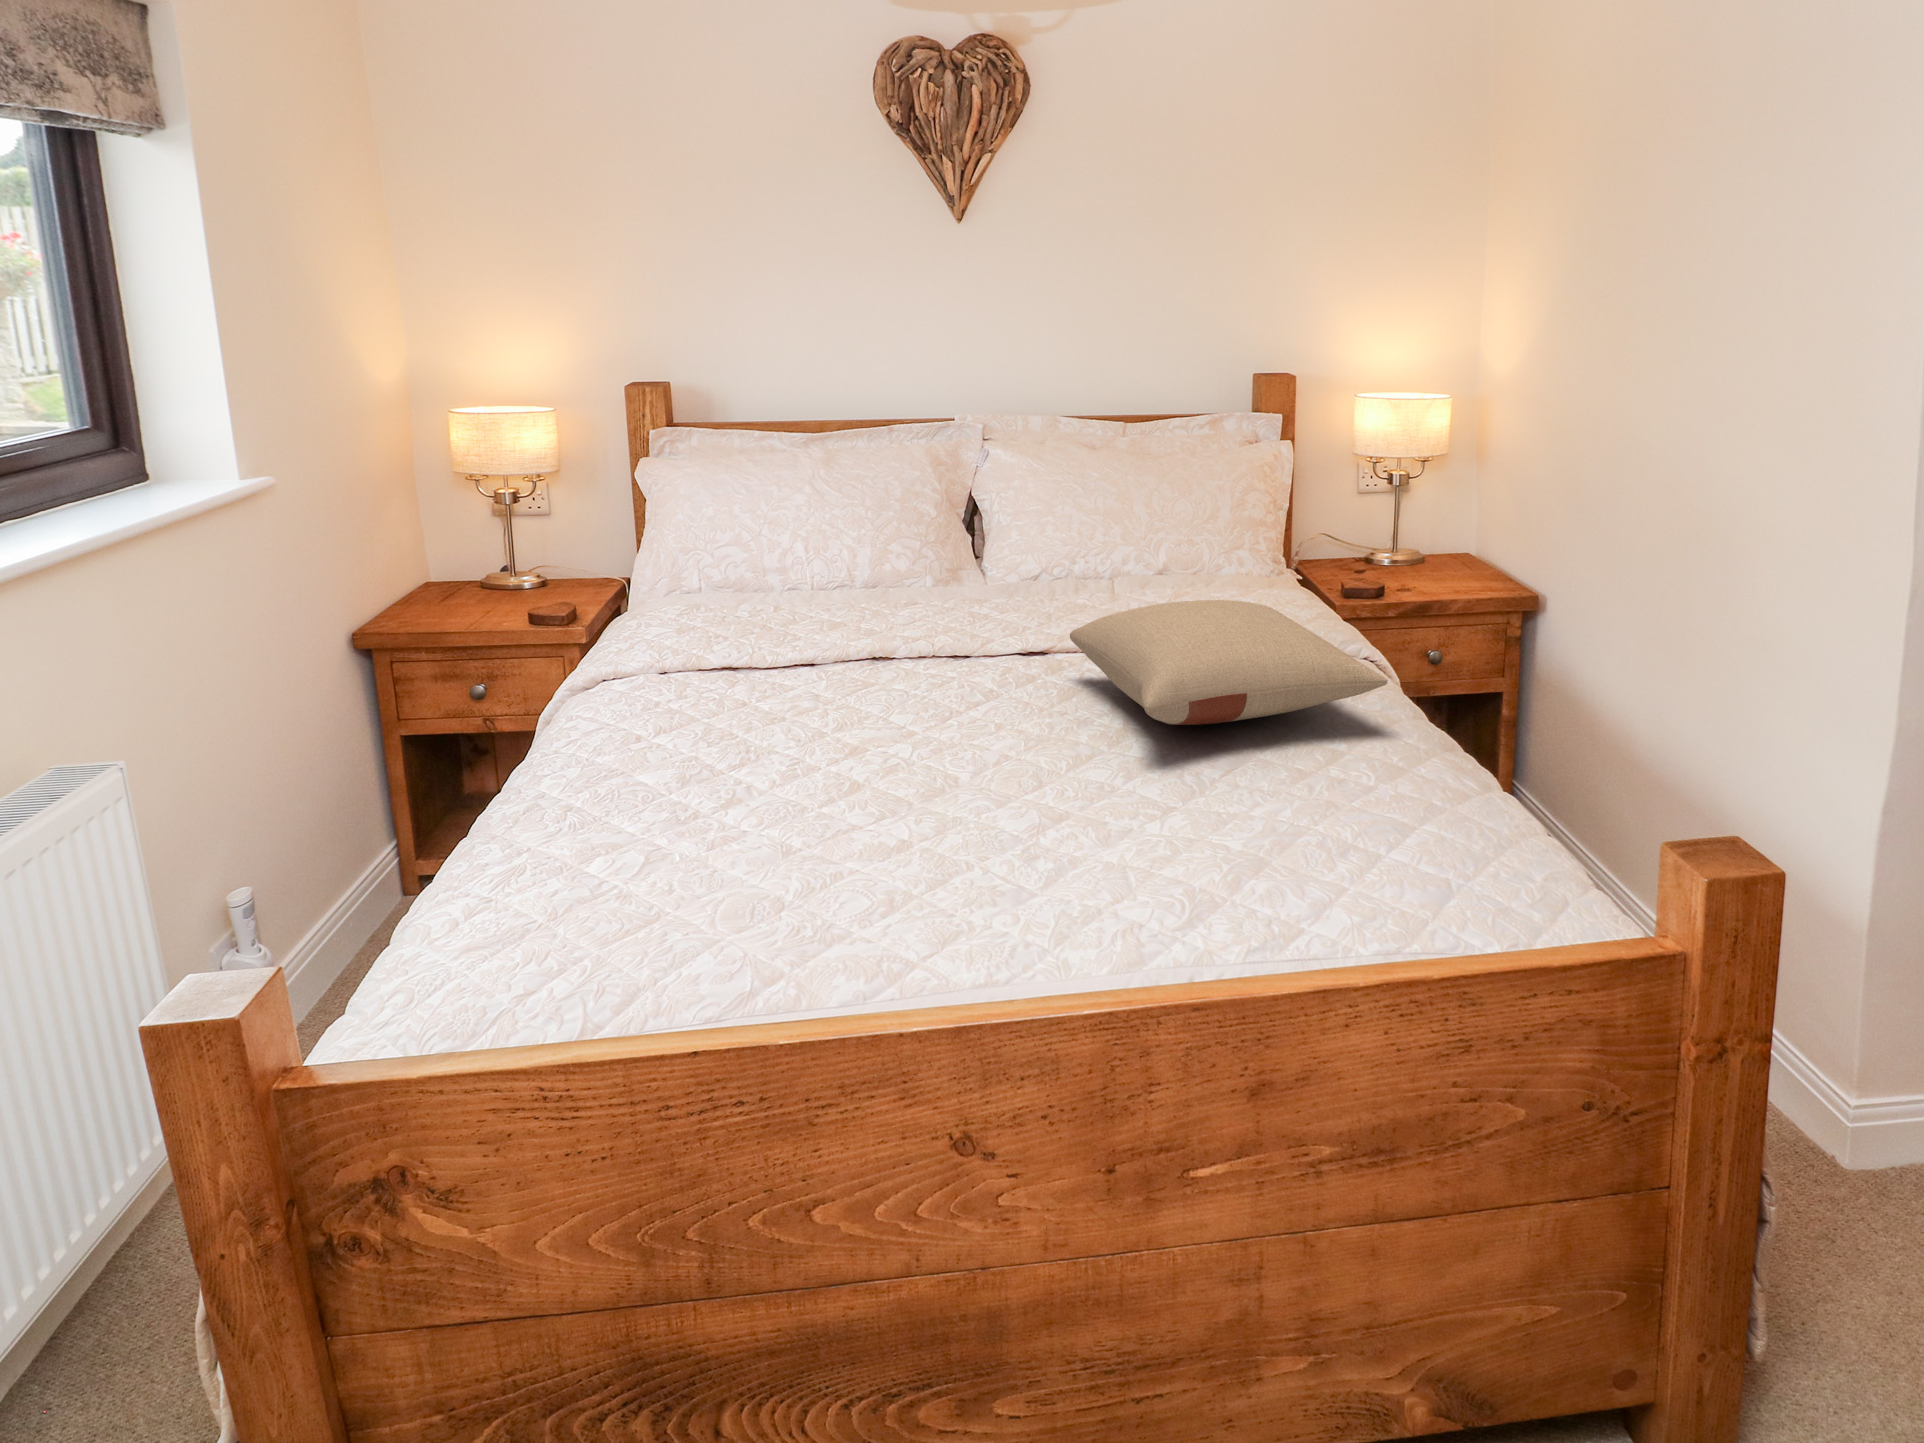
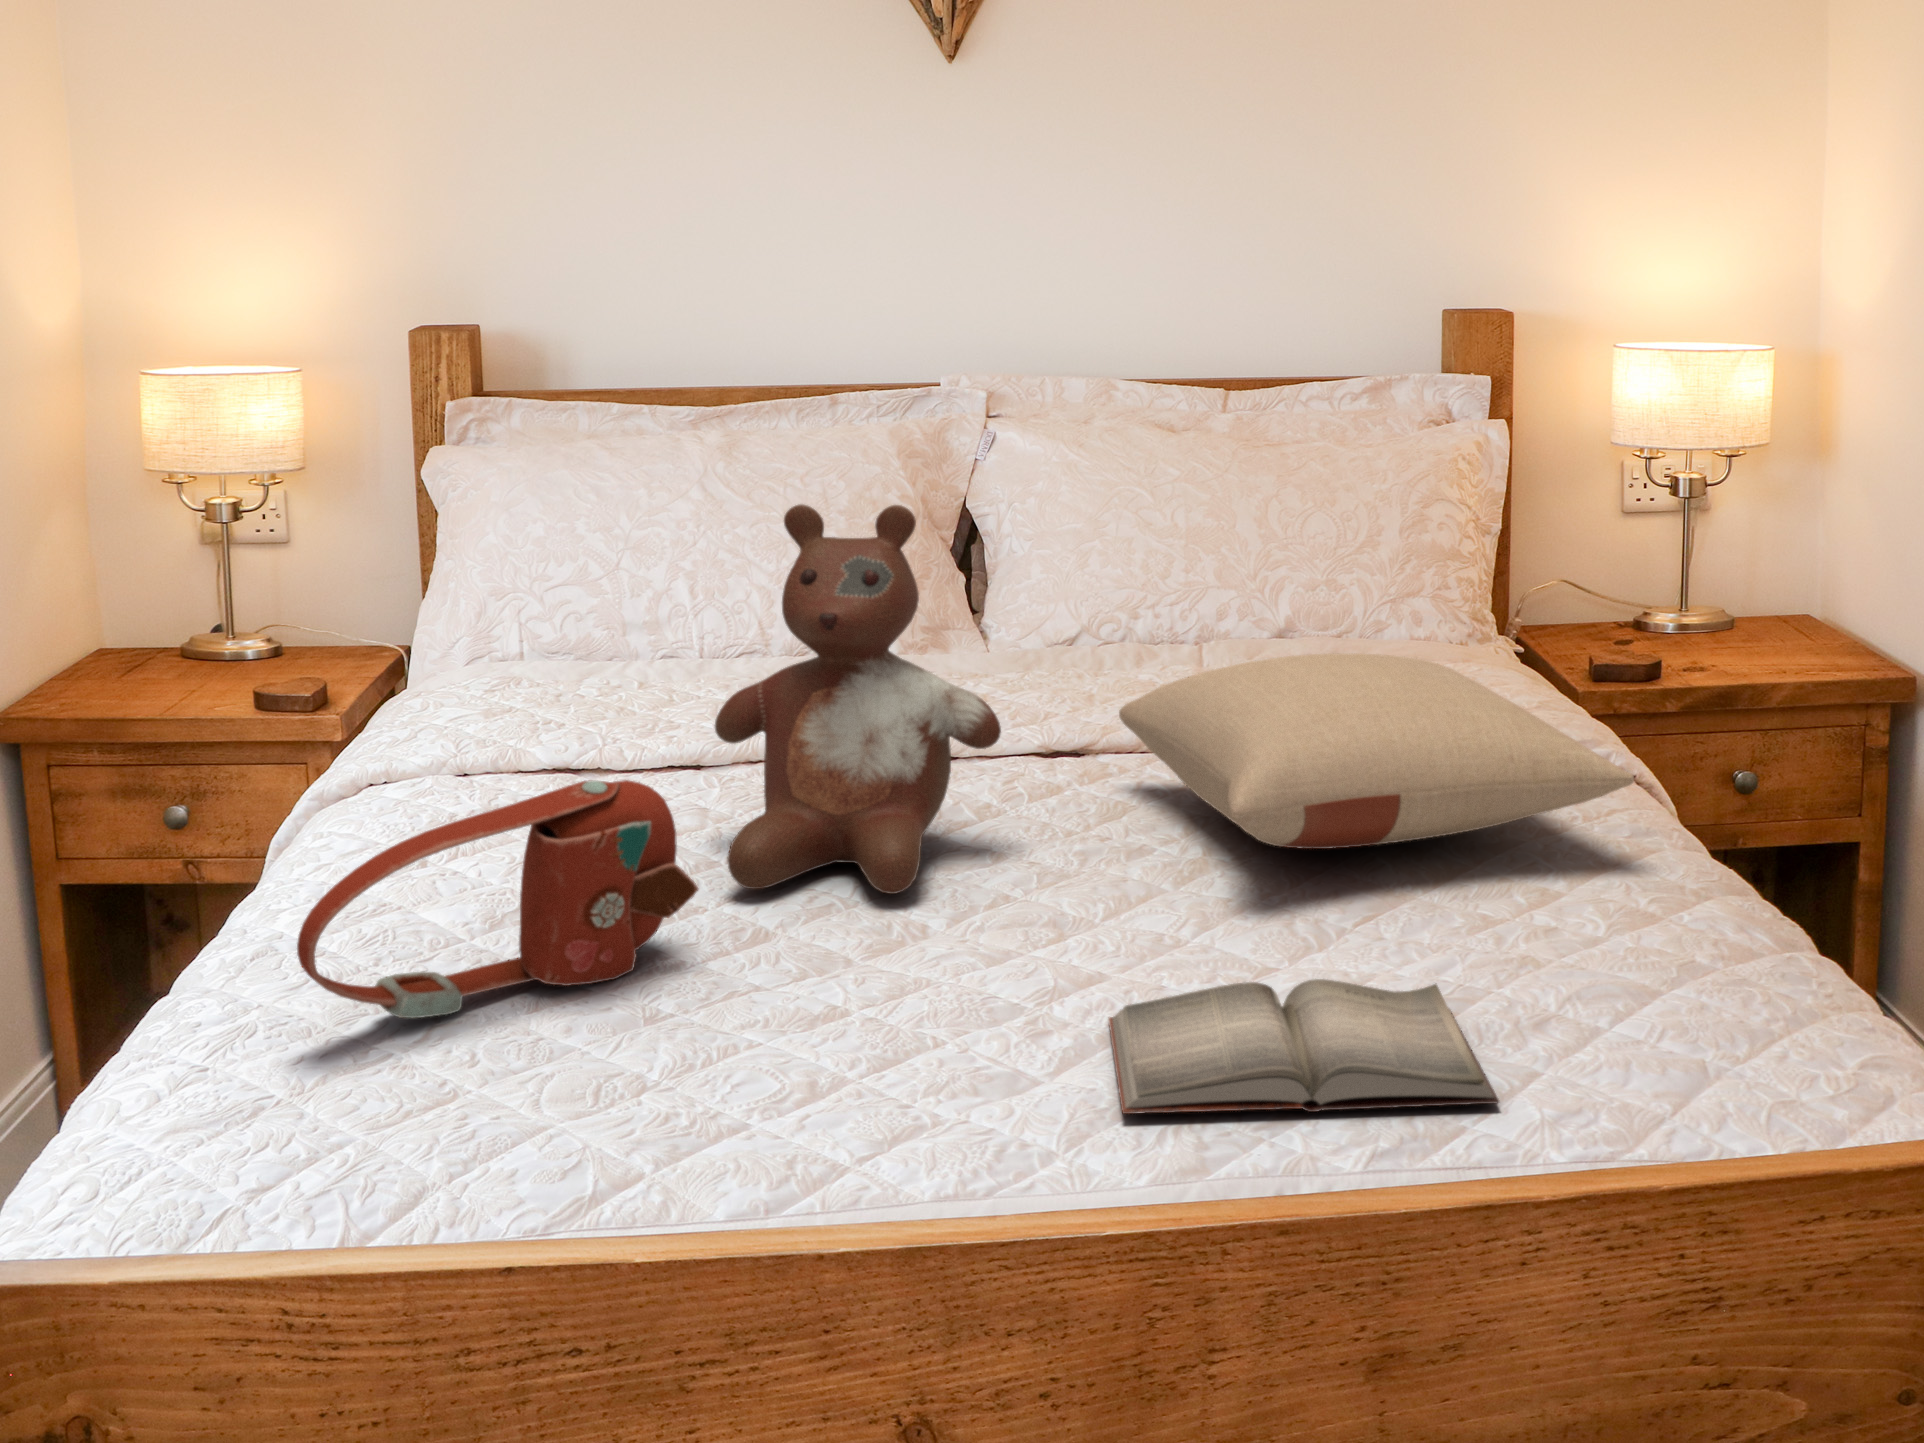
stuffed bear: none [820,512,999,757] -> present [715,504,1001,894]
handbag: none [555,695,813,851] -> present [297,780,698,1018]
hardback book: none [1072,819,1319,915] -> present [1108,979,1499,1114]

